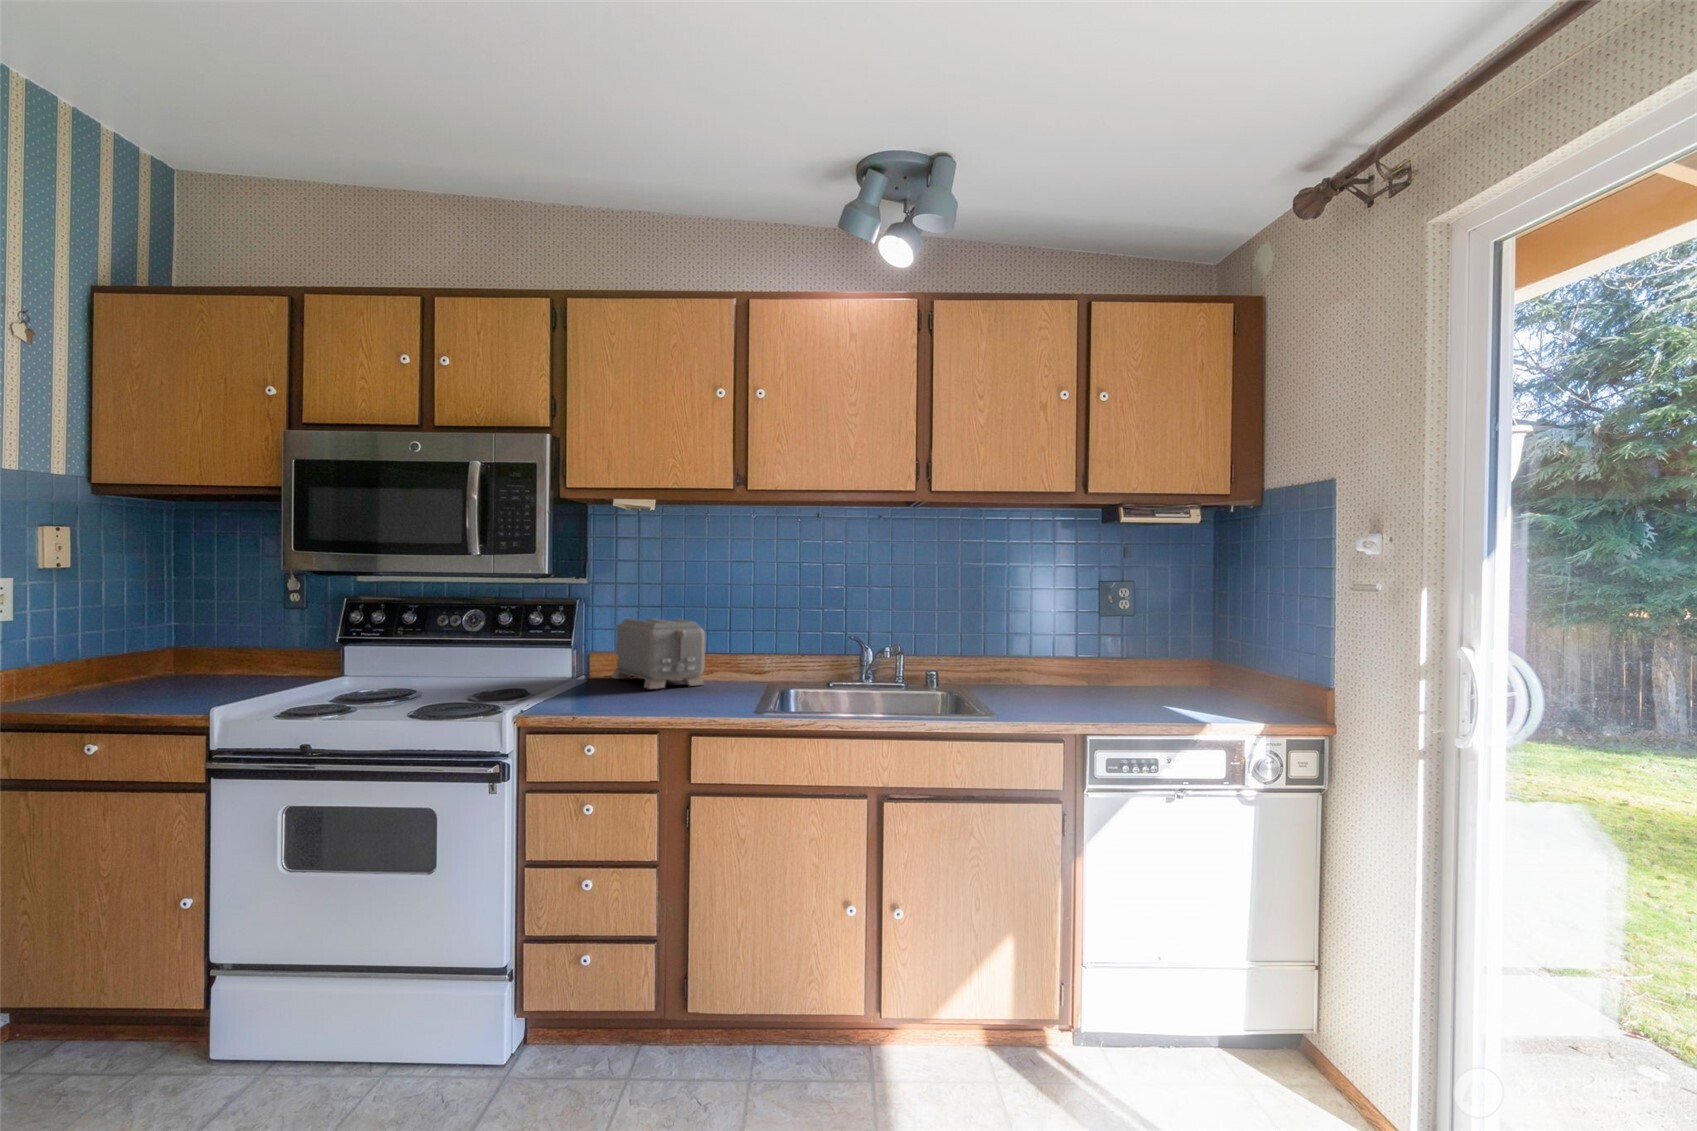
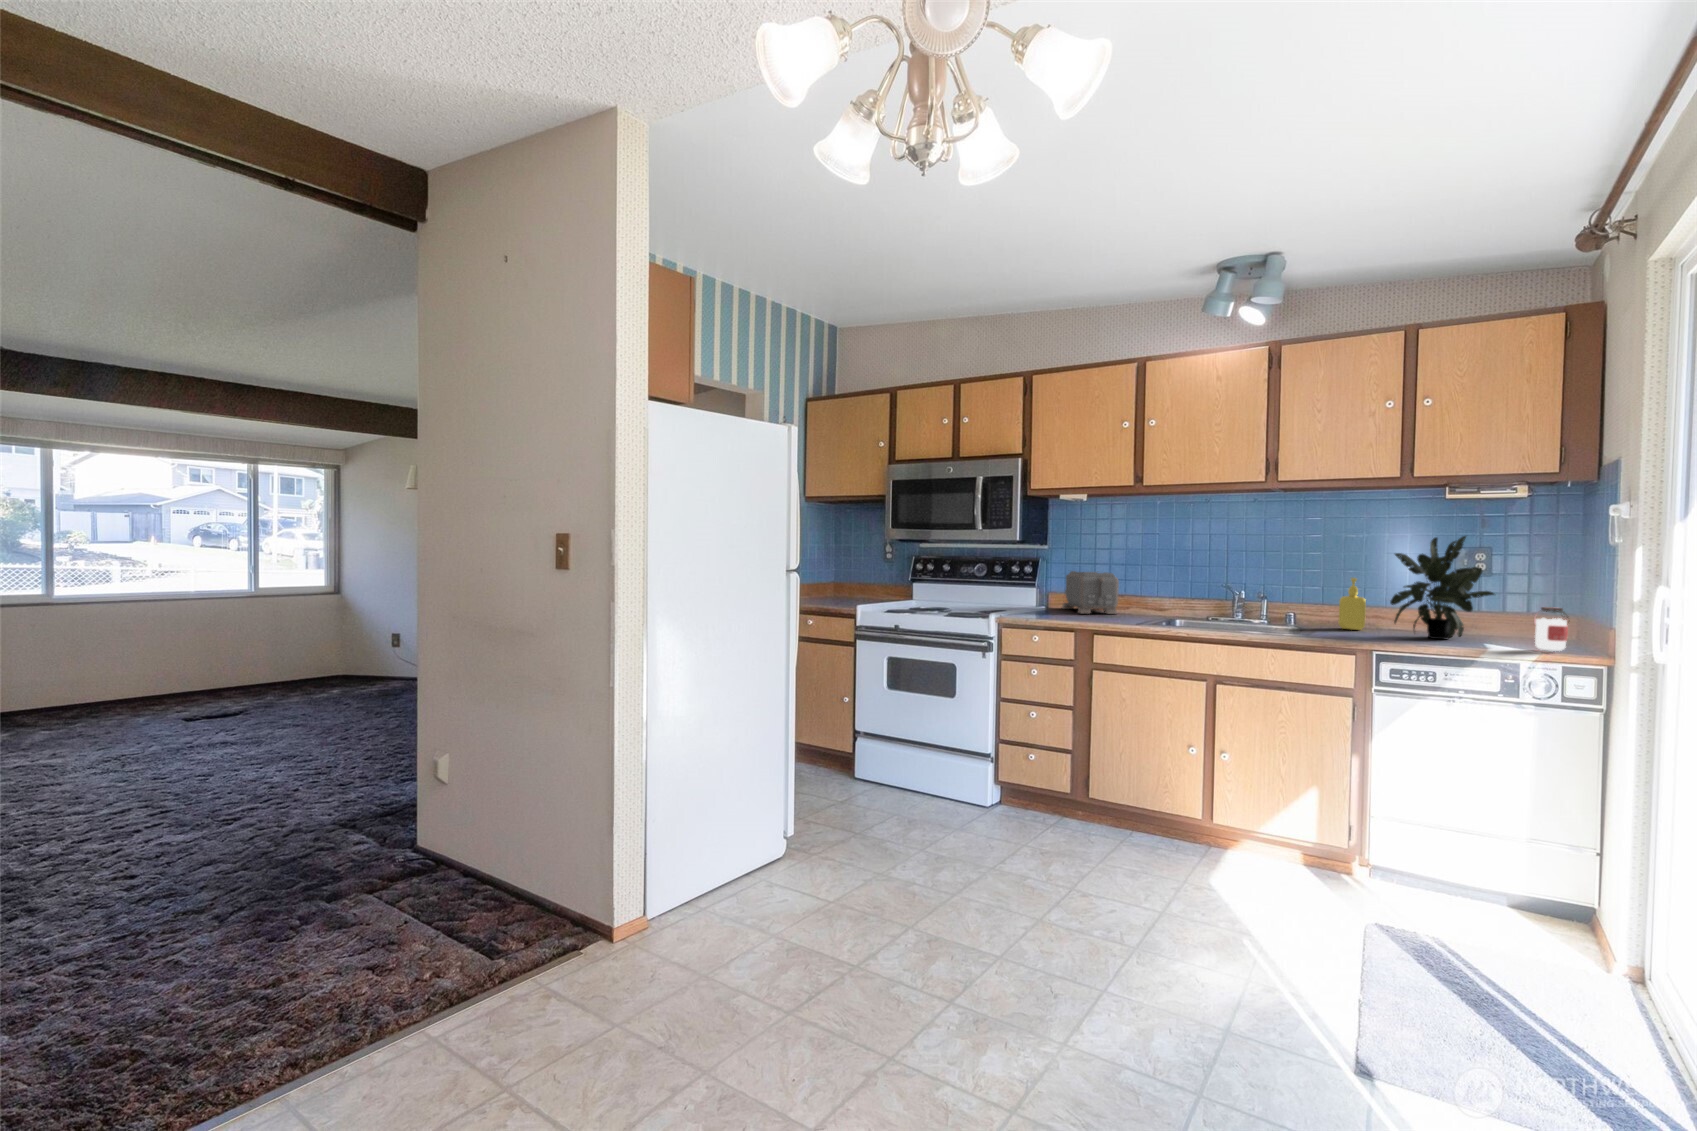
potted plant: none [1062,571,1186,704] -> present [1390,536,1494,640]
soap dispenser: none [999,623,1033,694] -> present [1339,578,1366,630]
jar: none [1232,660,1268,716] -> present [1534,607,1568,651]

